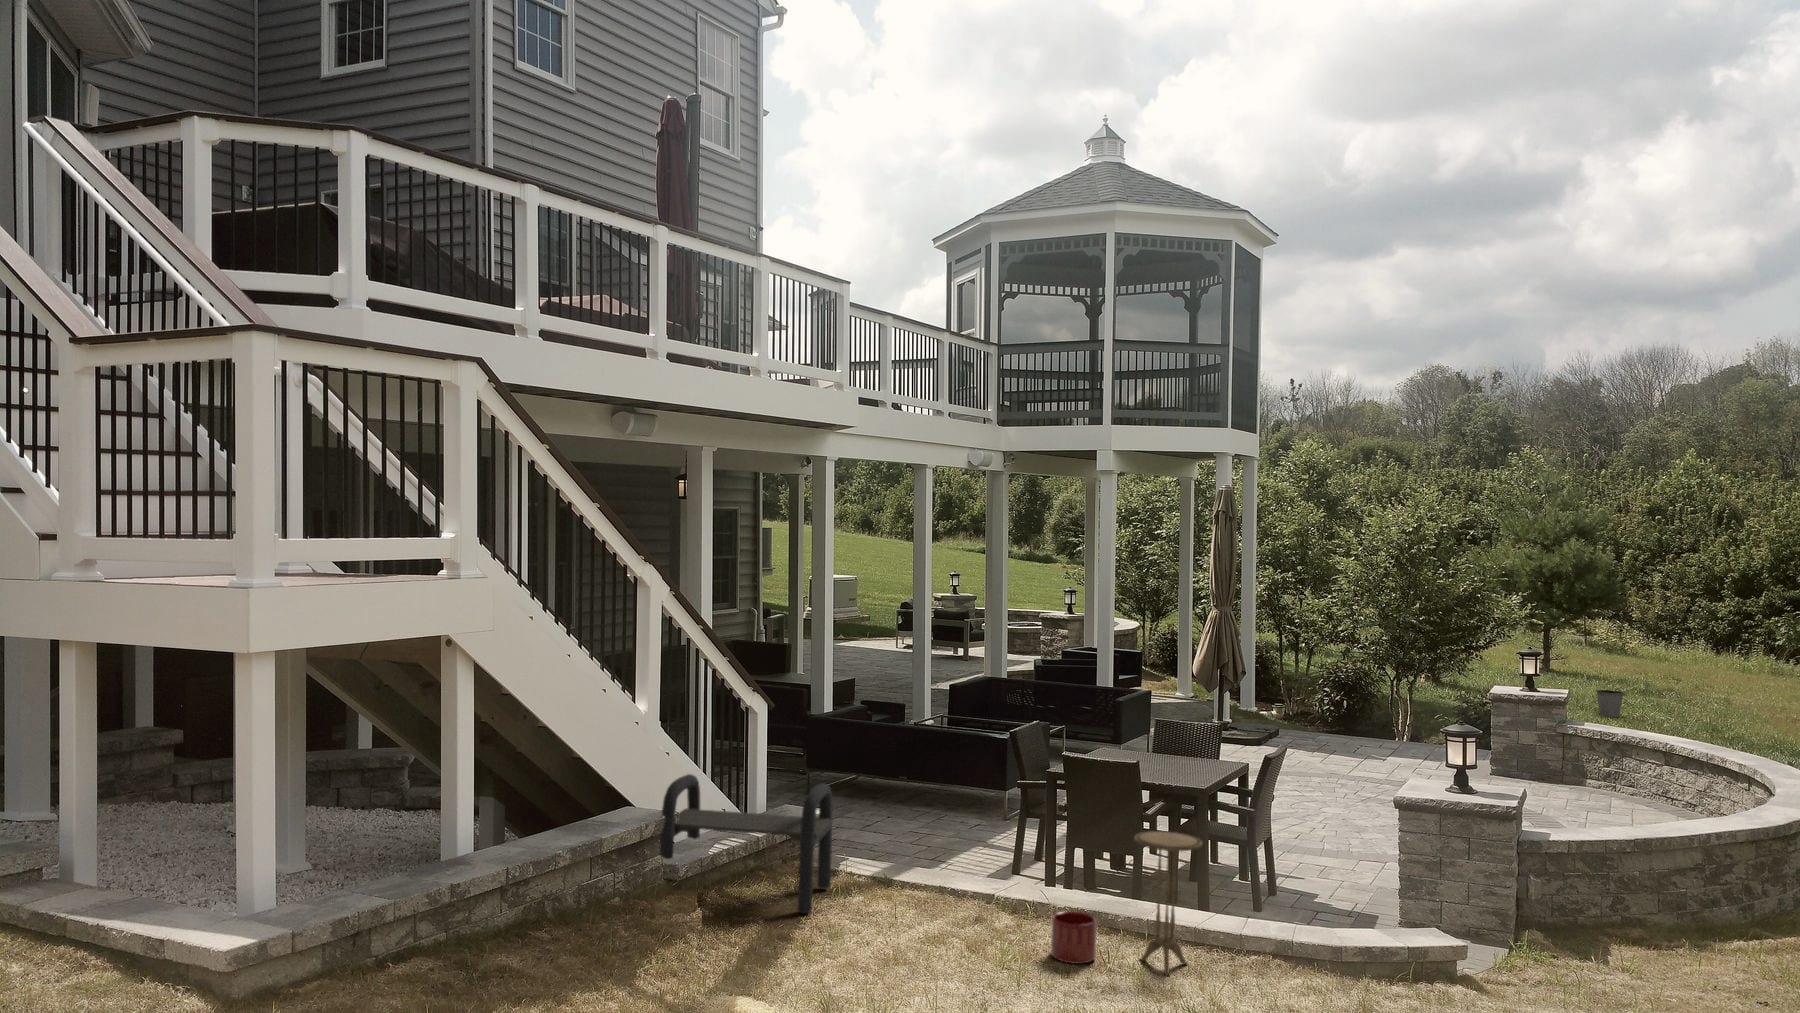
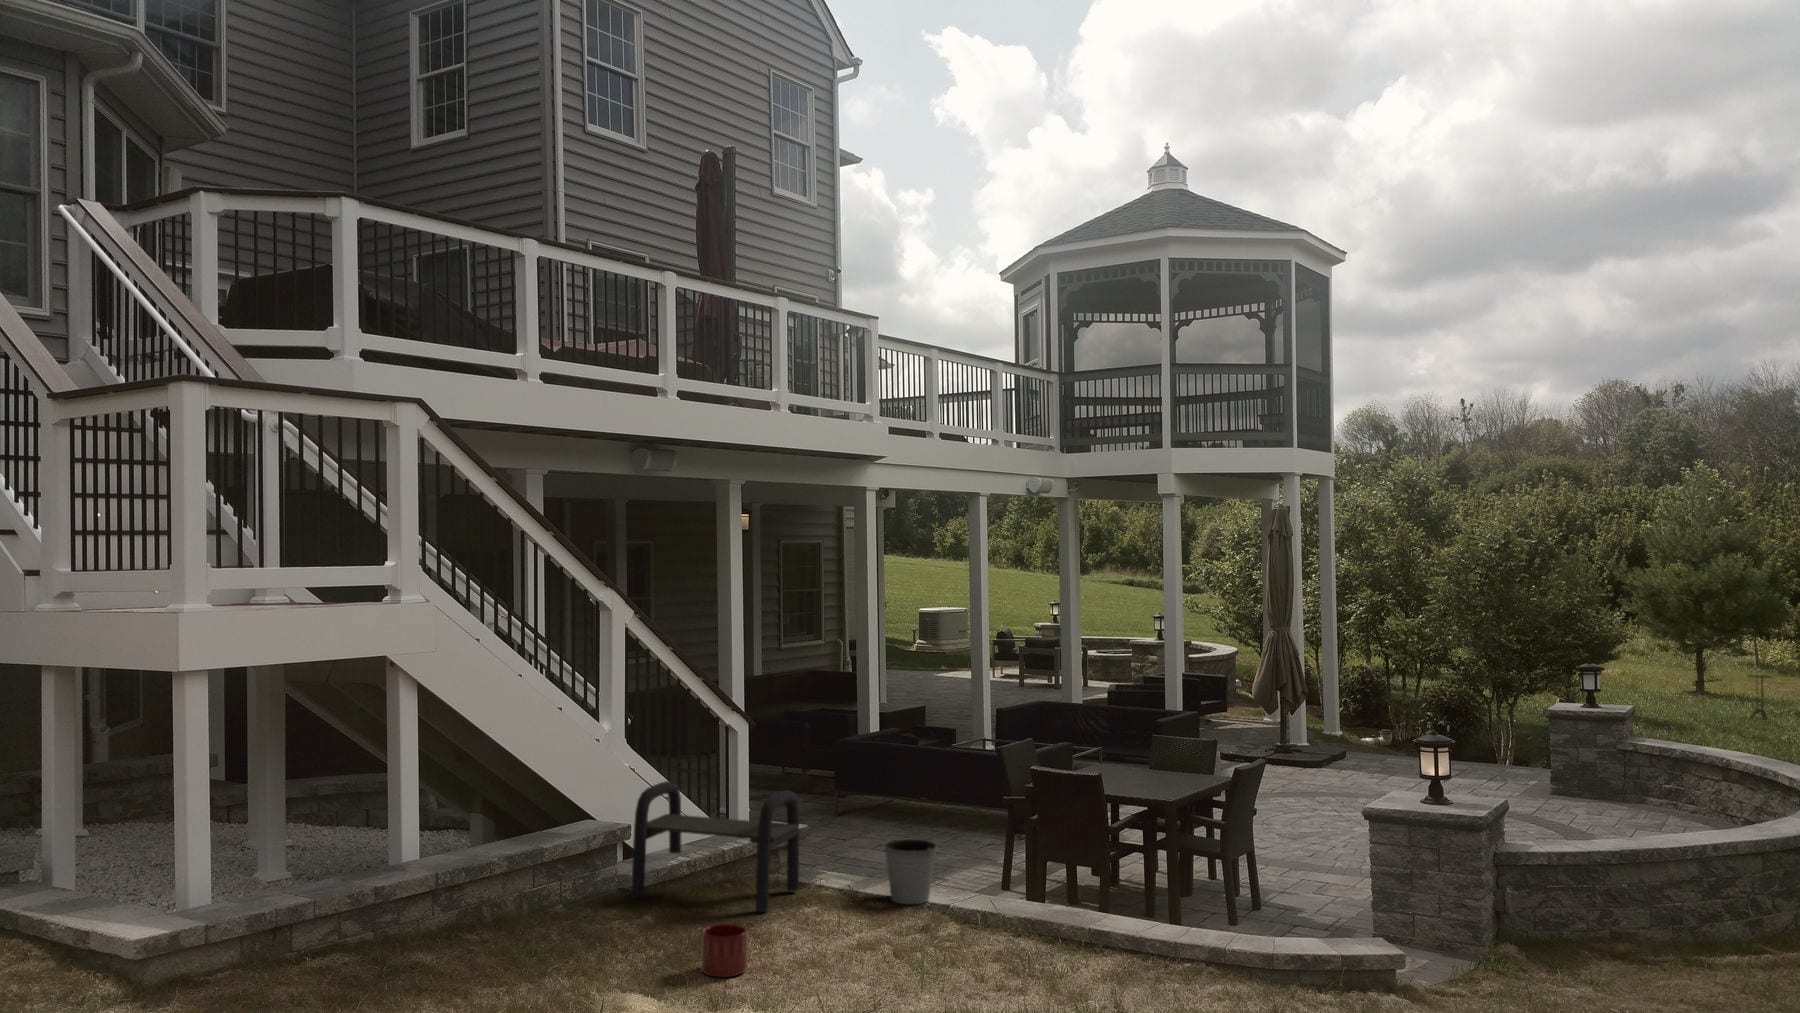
bucket: present [1596,690,1624,717] -> present [884,839,938,904]
side table: present [1134,831,1202,976] -> present [1747,675,1773,719]
planter: present [1051,911,1097,964] -> present [701,924,748,977]

